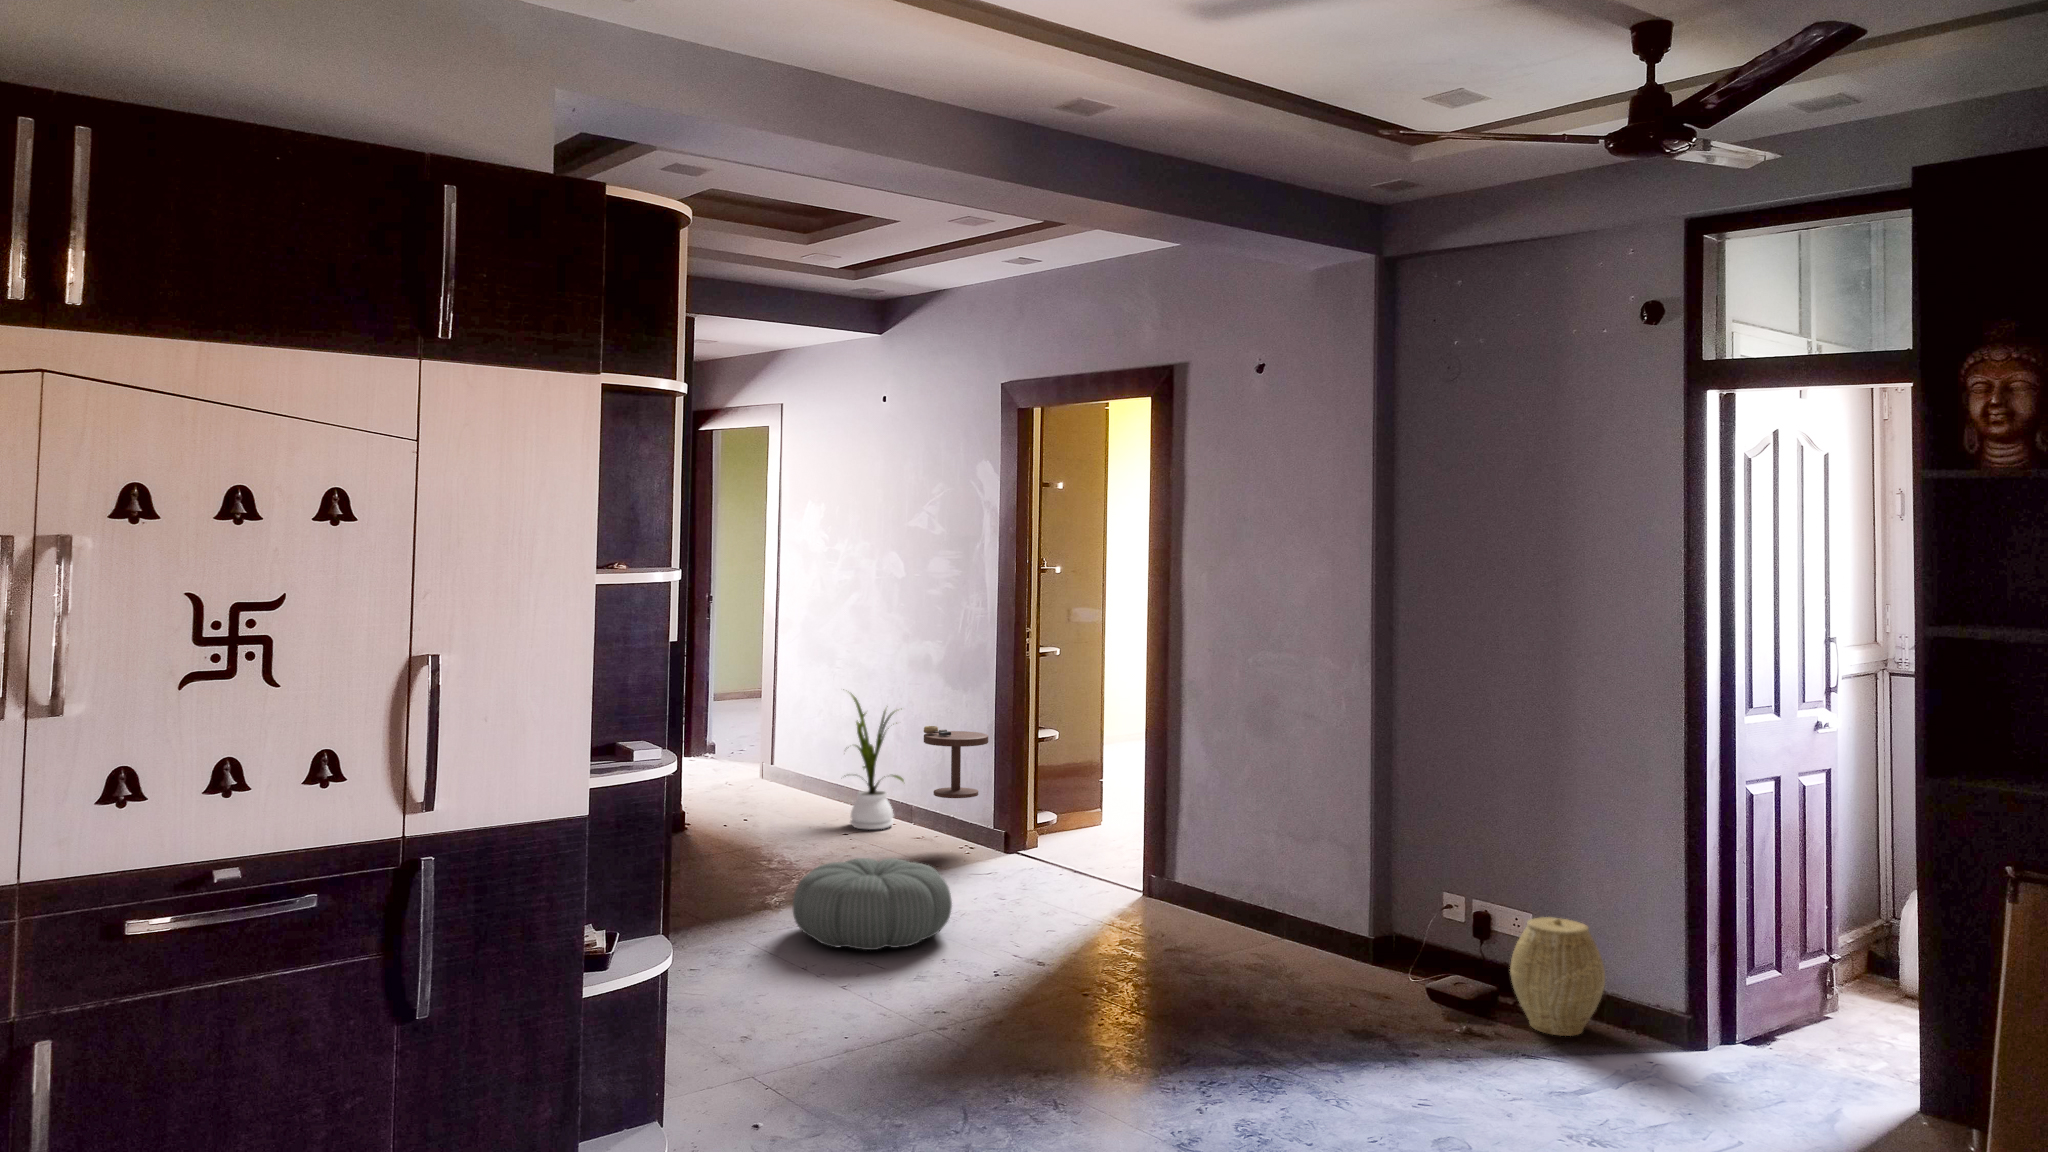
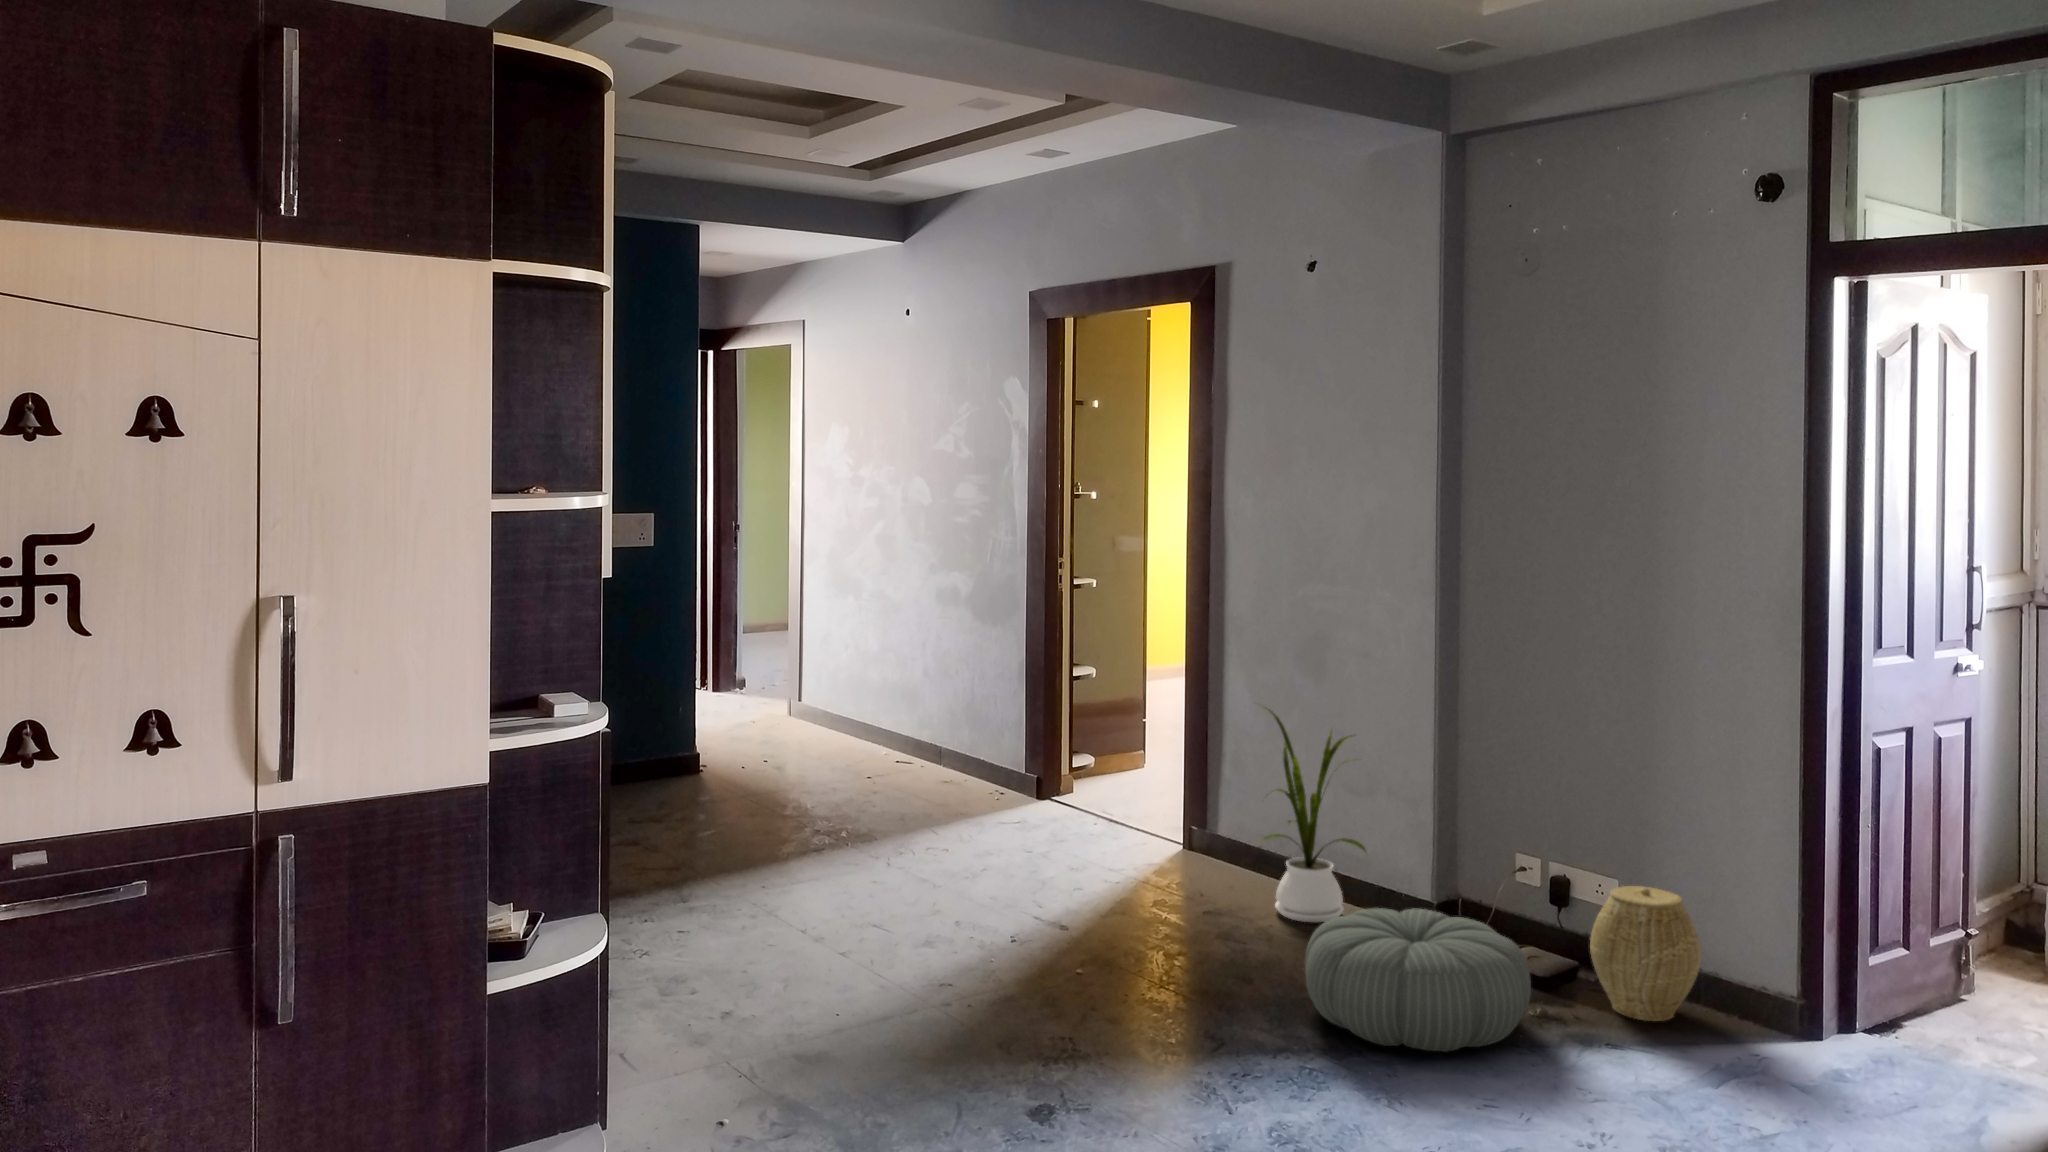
house plant: present [850,694,904,829] -> present [1262,705,1366,922]
side table: present [924,726,988,798] -> none [952,666,1021,798]
pouf: present [793,858,952,950] -> present [1305,908,1531,1051]

